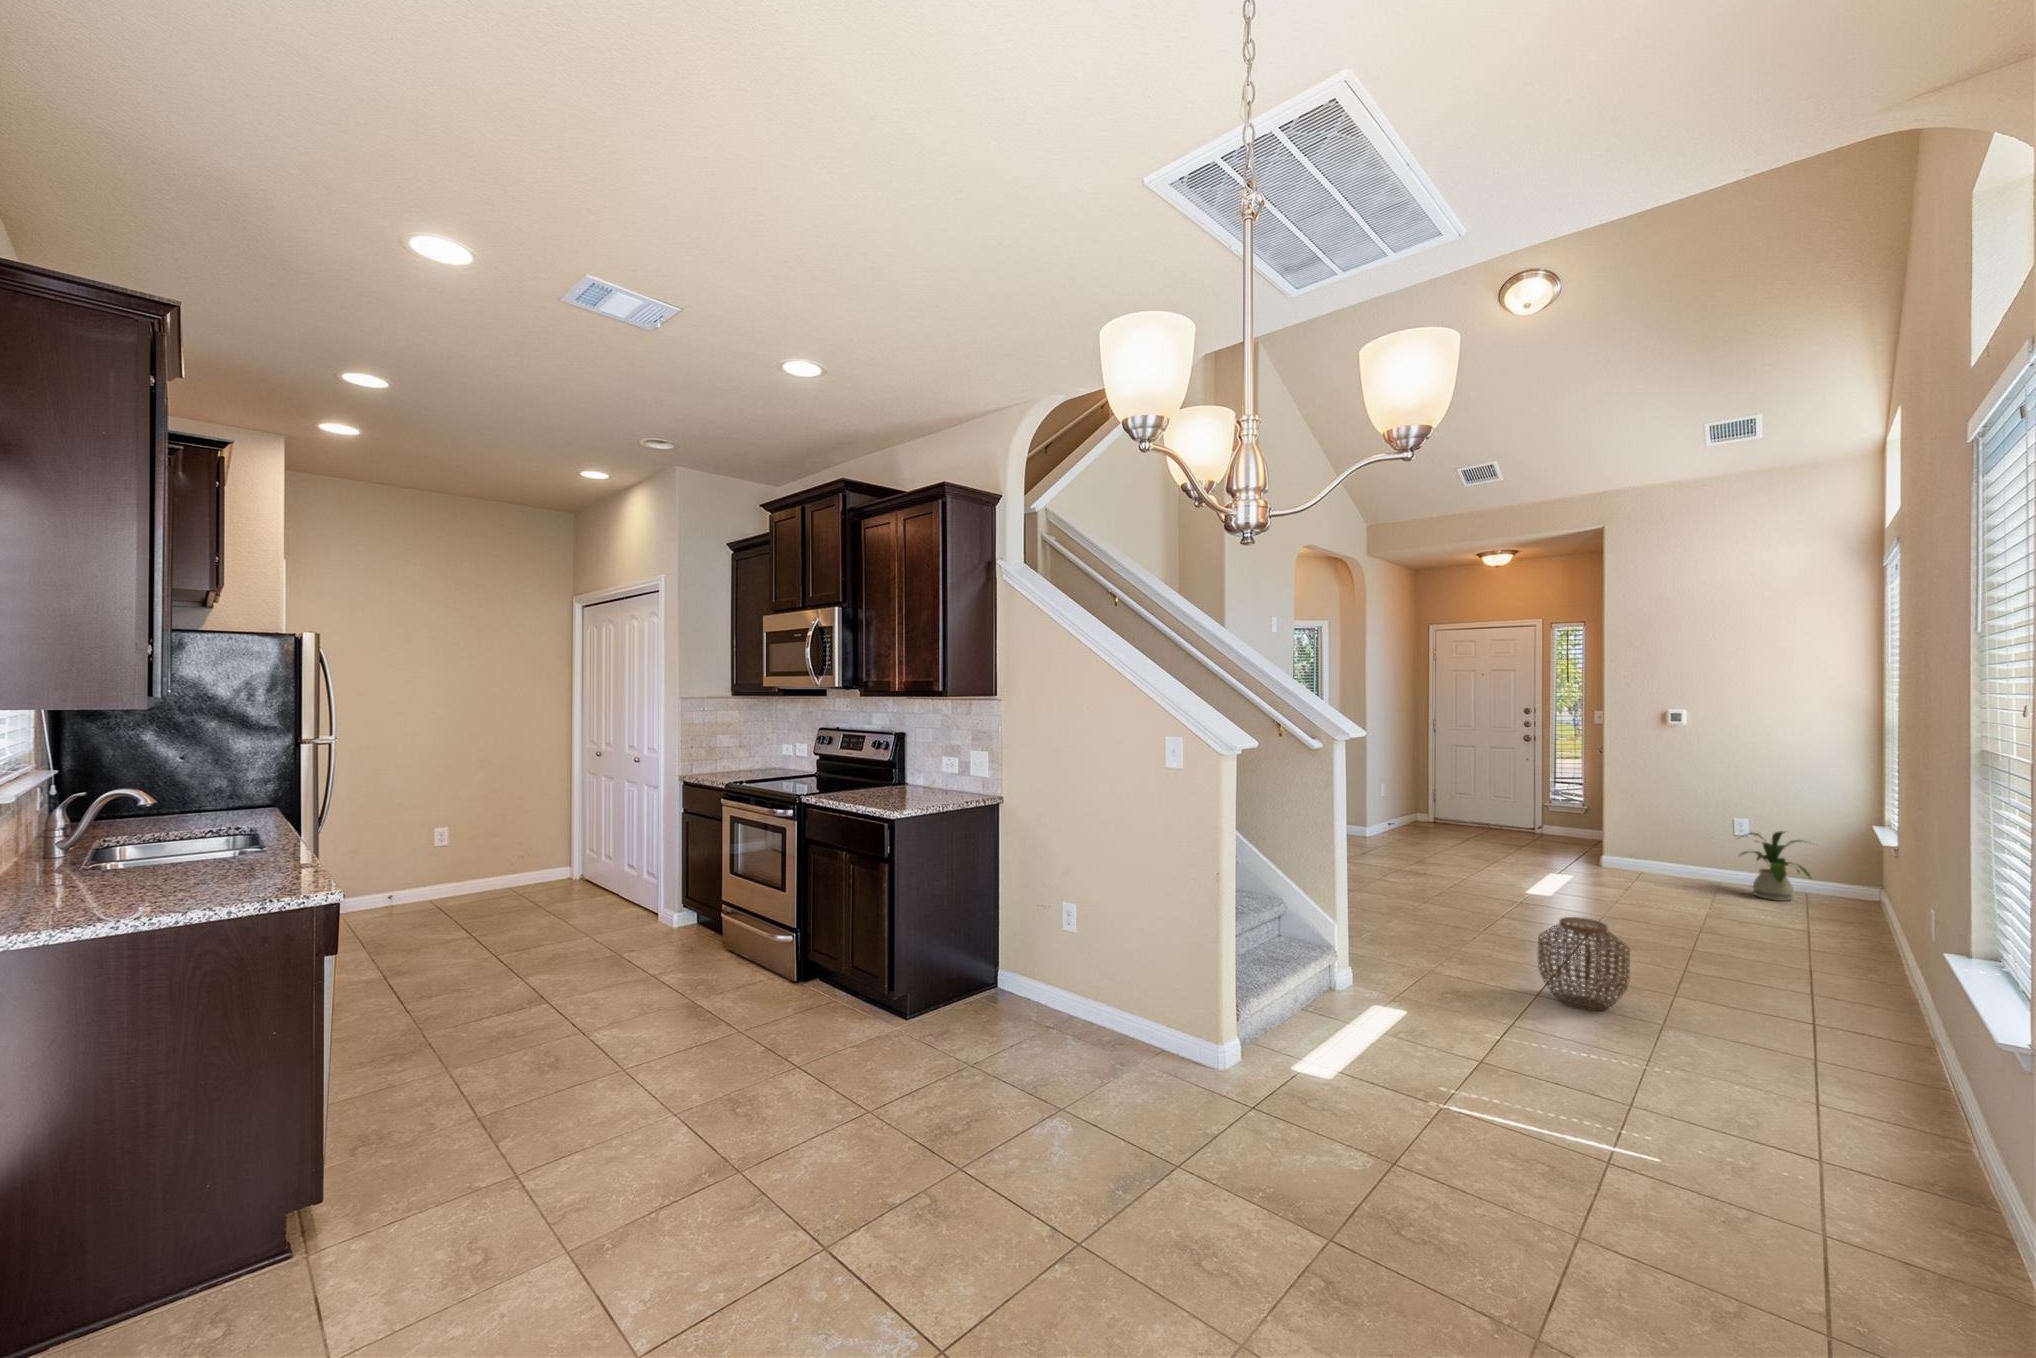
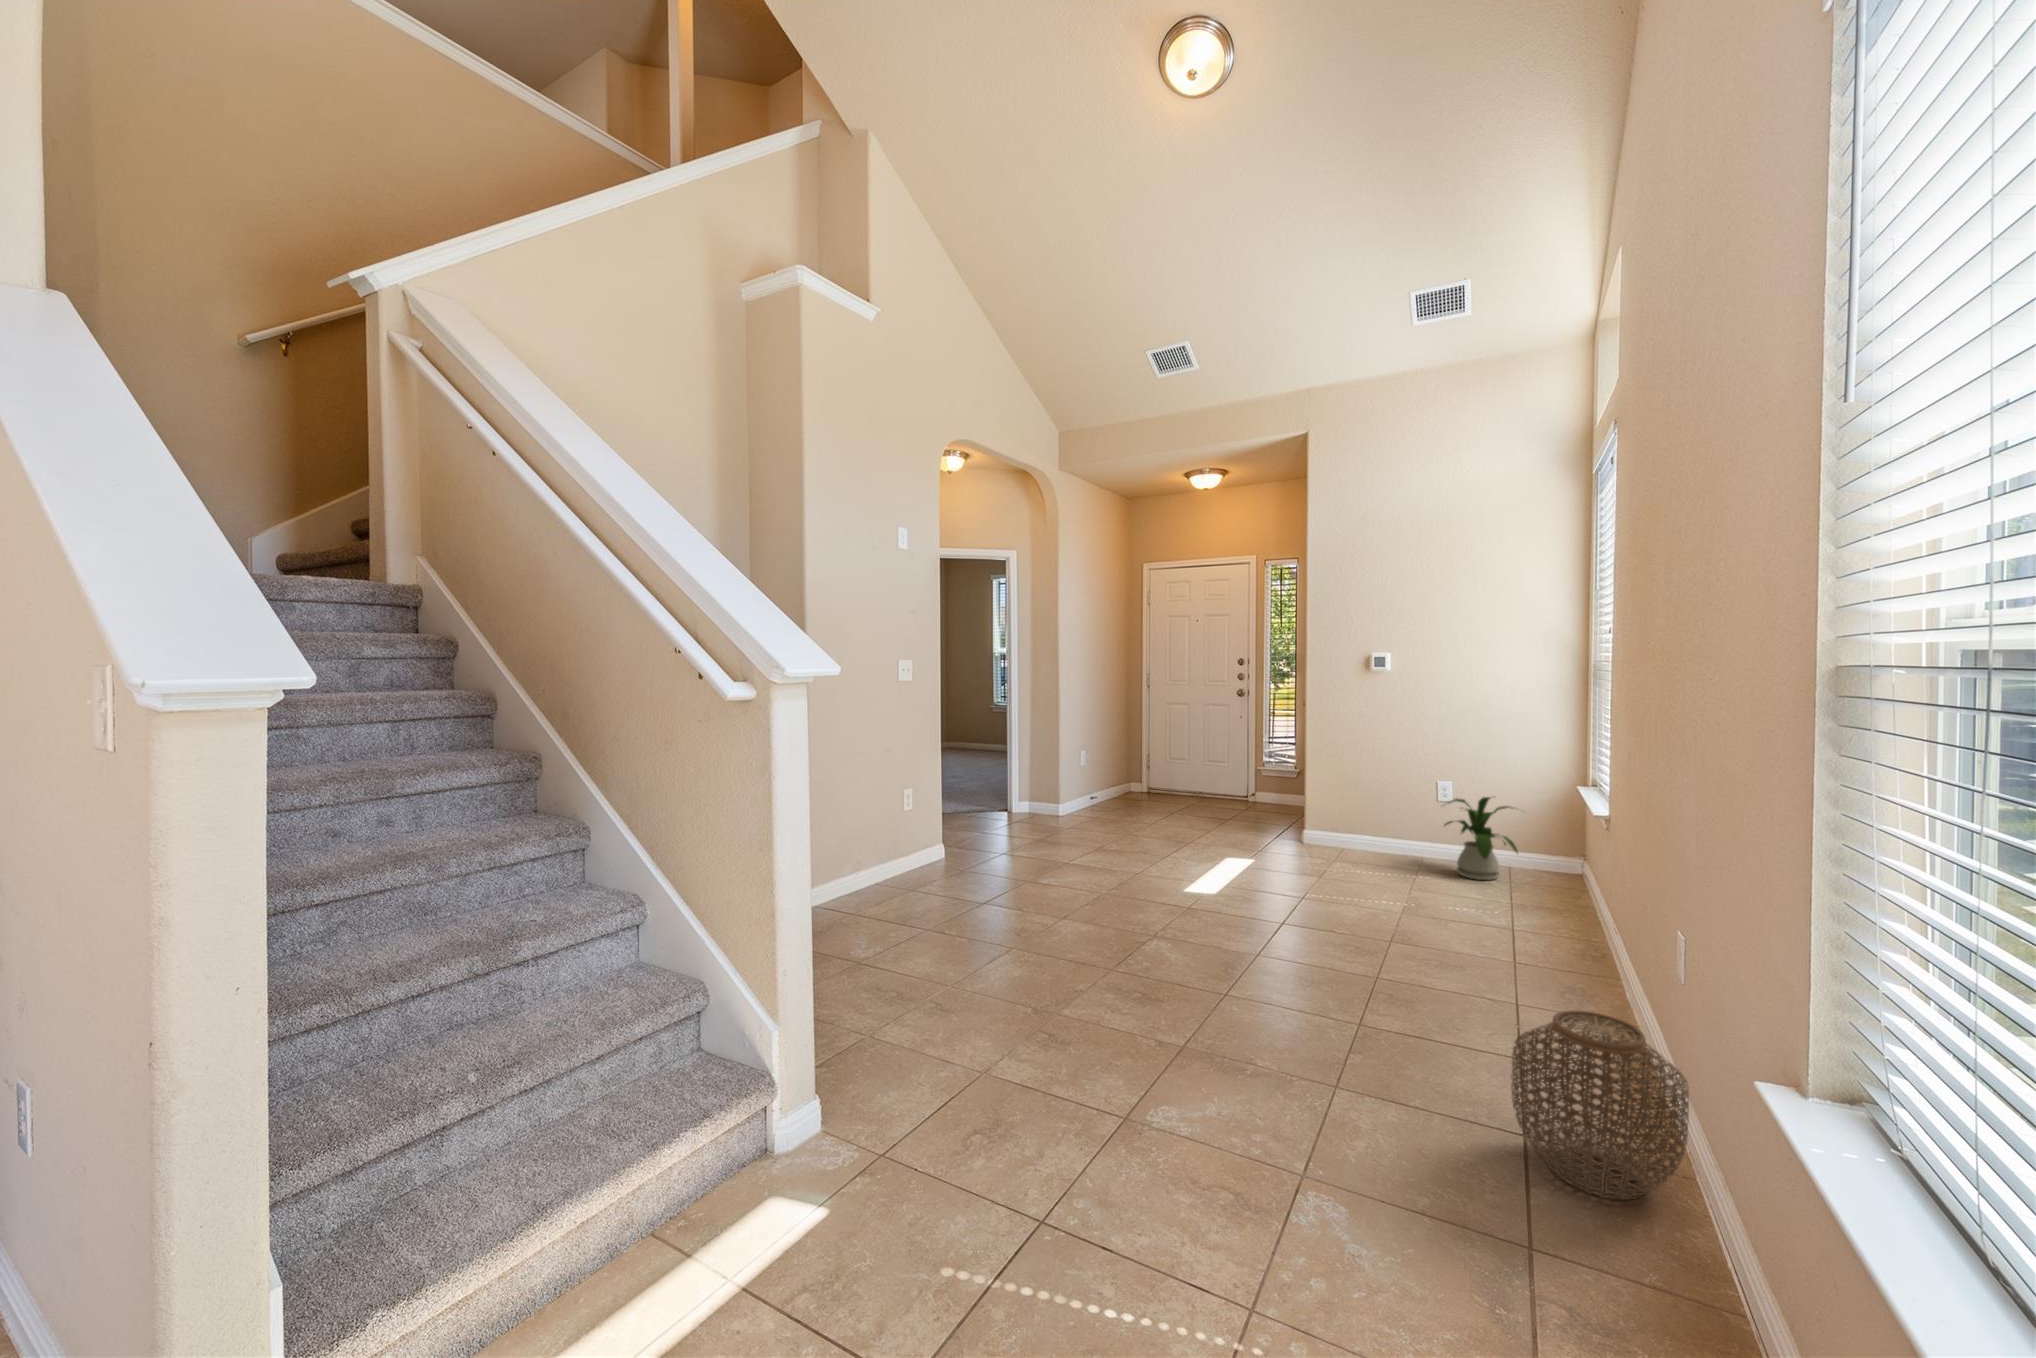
woven basket: present [1537,917,1630,1011] -> present [1511,1010,1689,1200]

